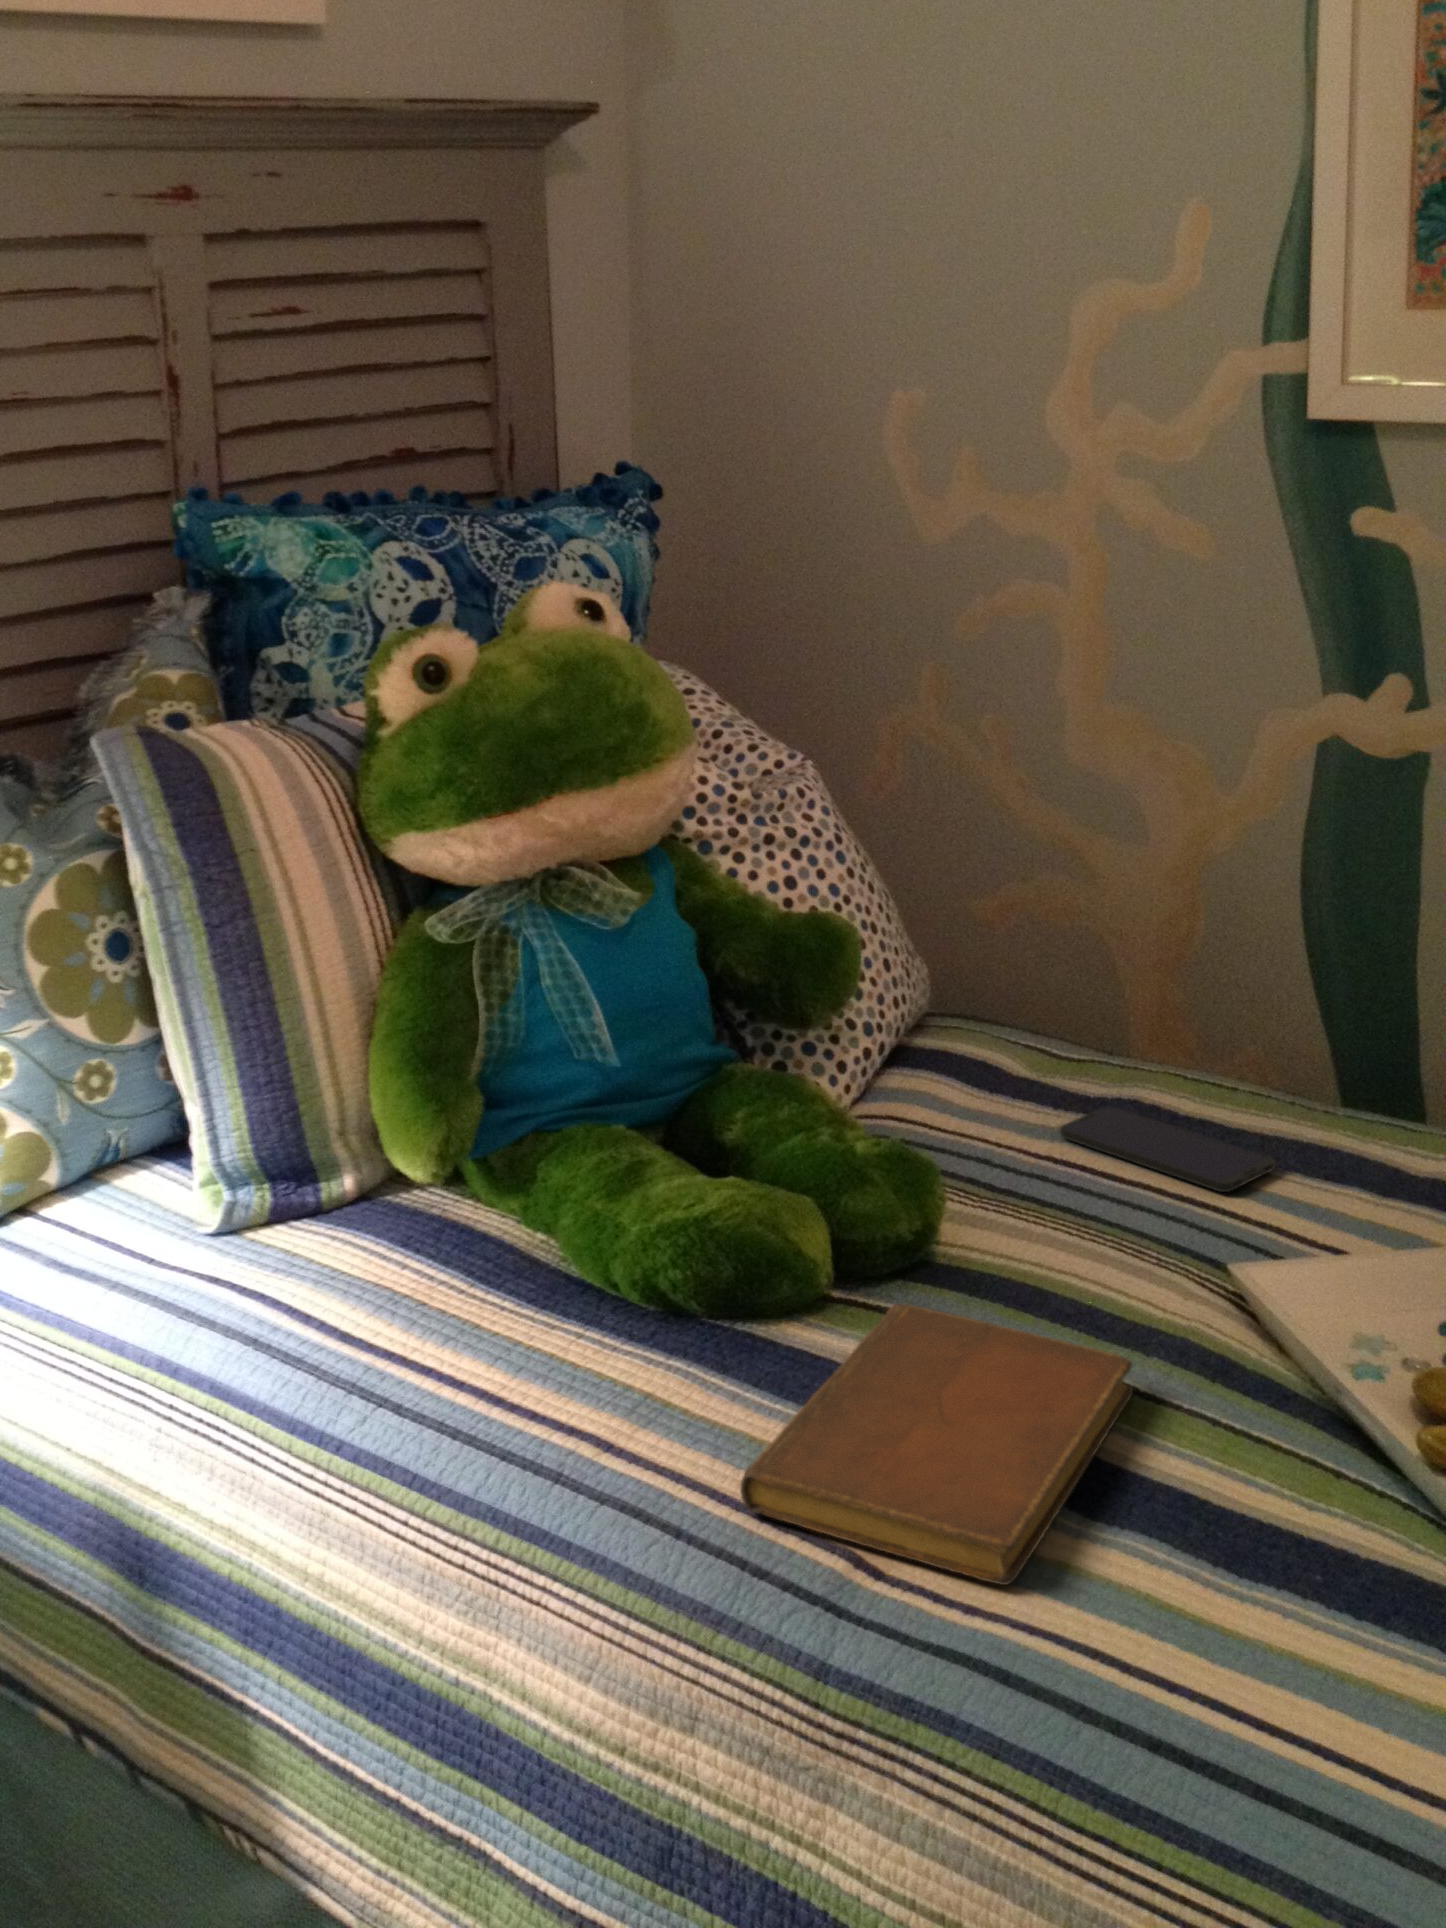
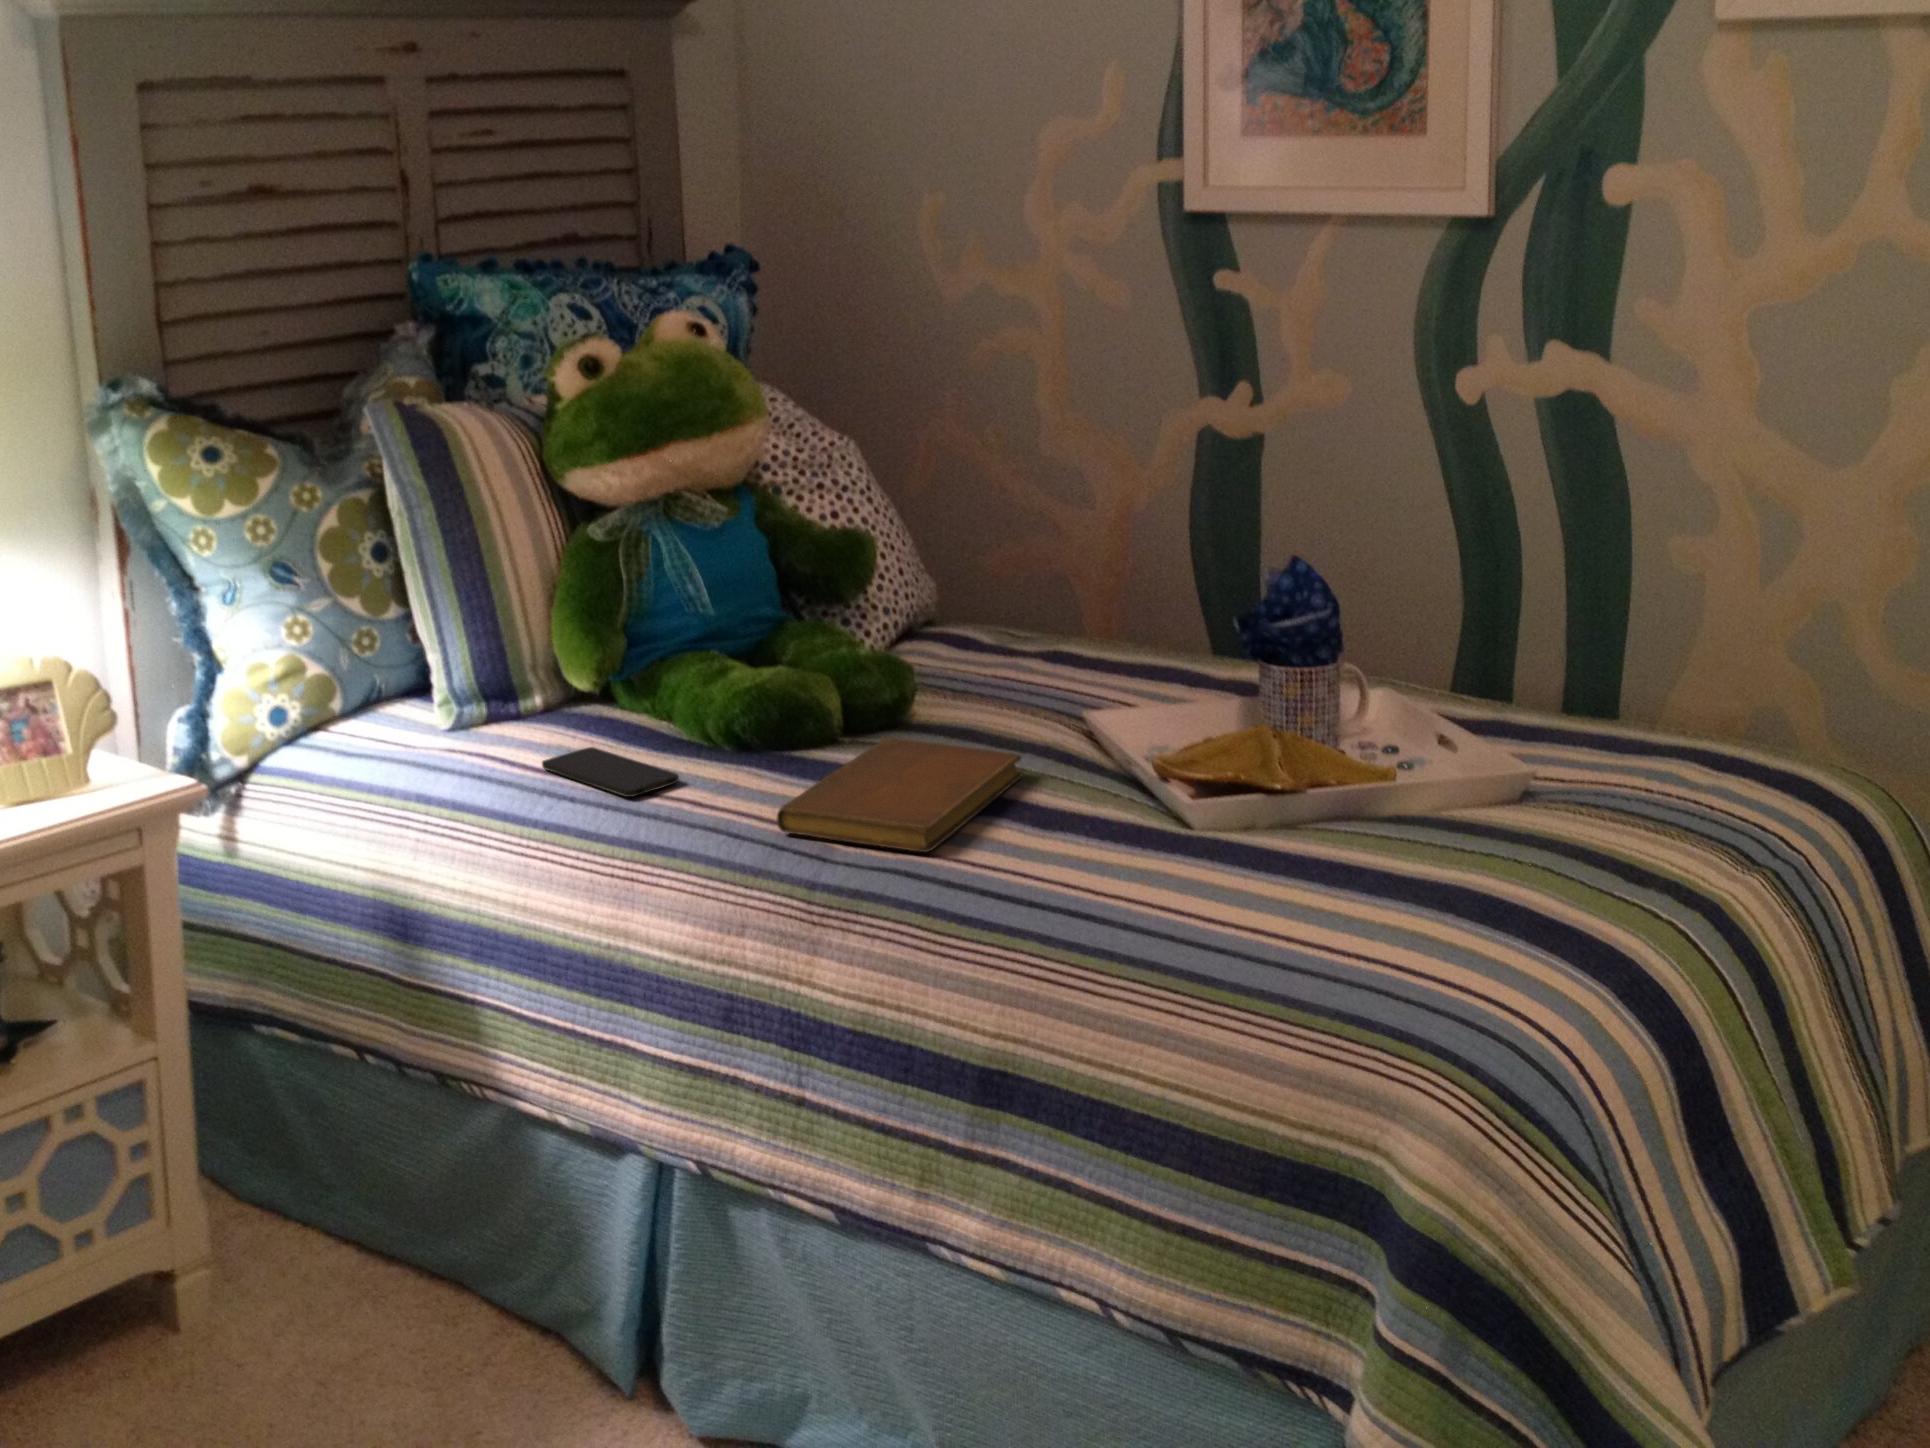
smartphone: present [1060,1106,1275,1192] -> present [542,747,679,797]

